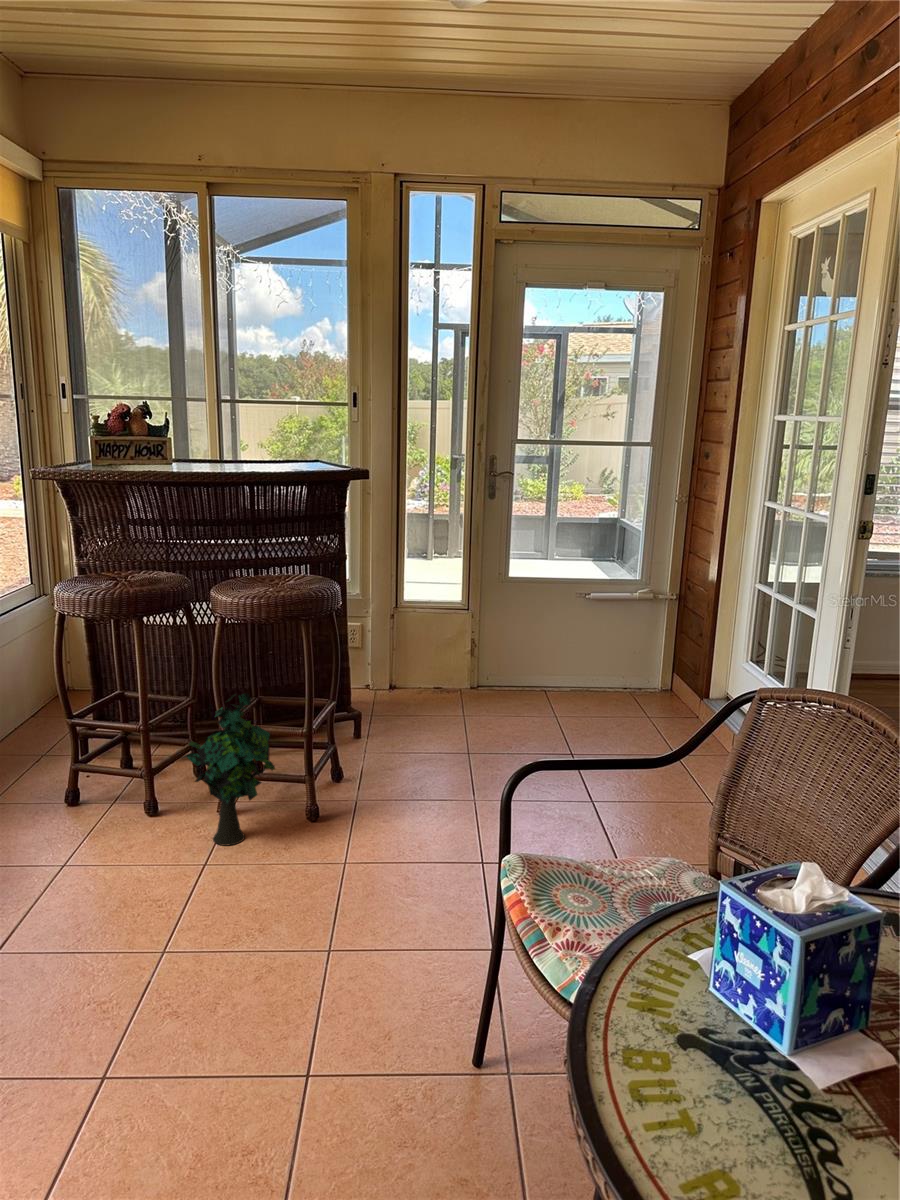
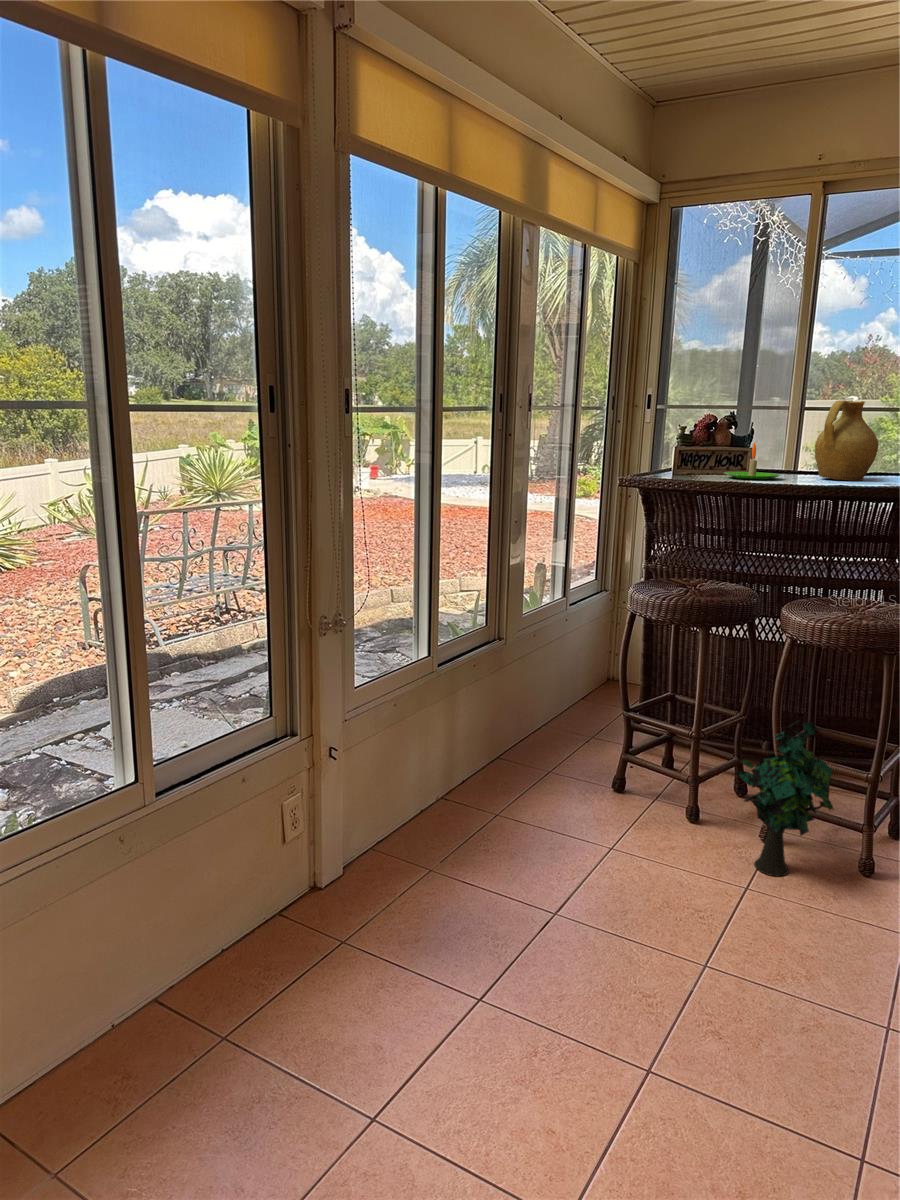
pitcher: none [228,392,282,467] -> present [815,400,878,481]
candle: none [143,431,199,468] -> present [724,443,781,480]

